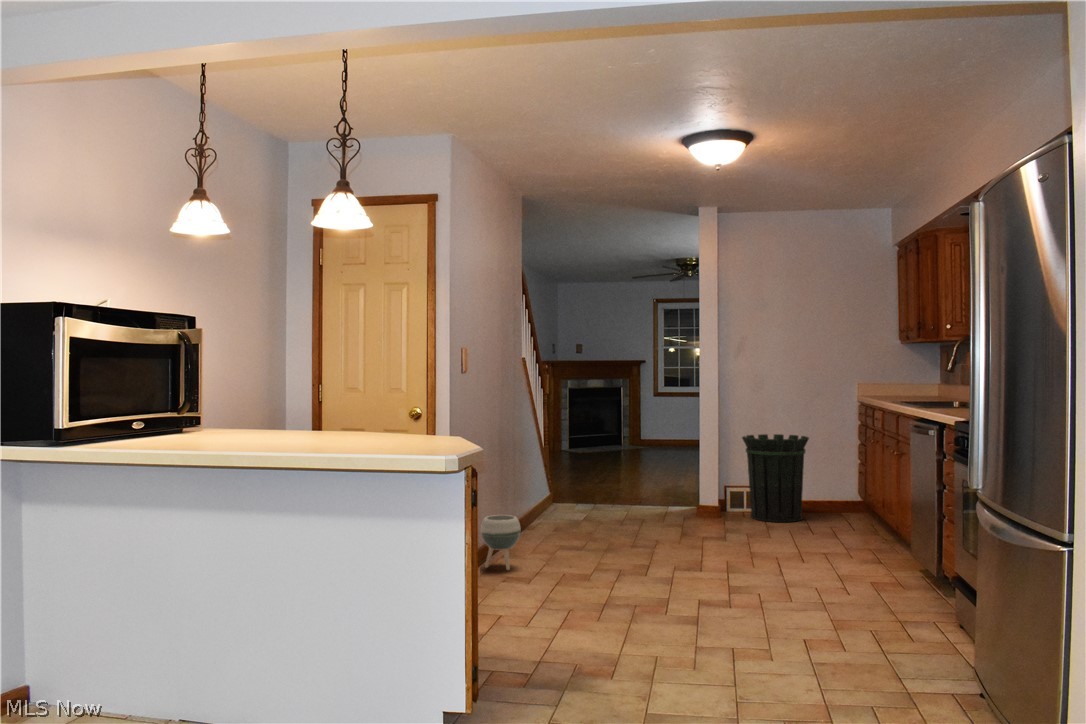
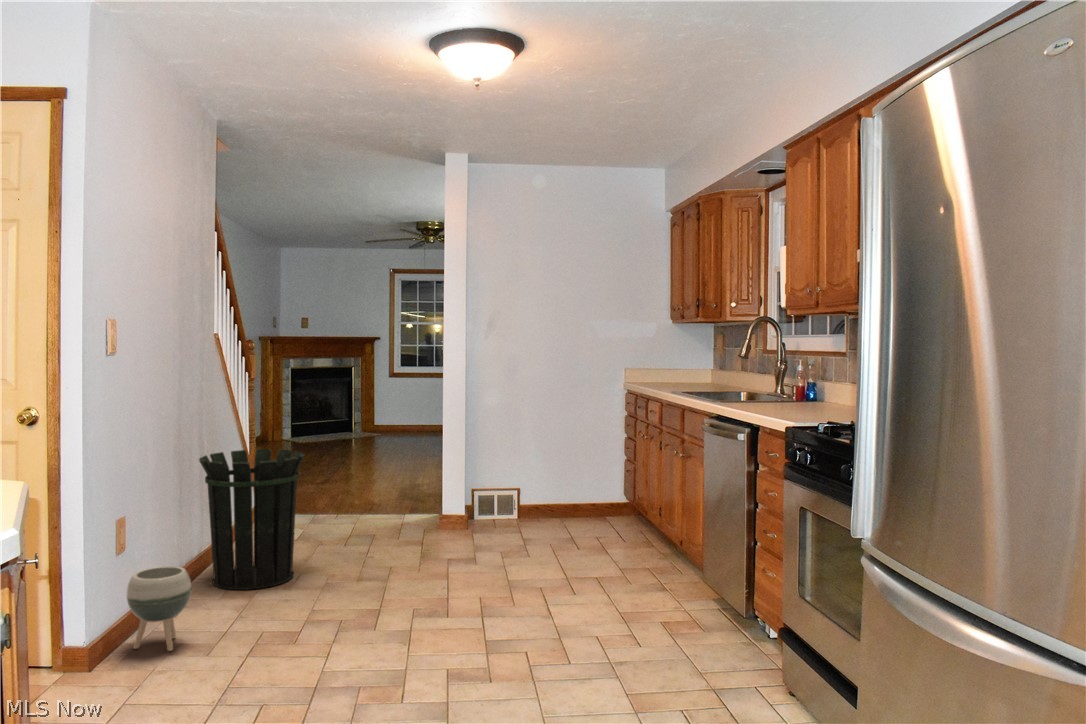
waste bin: present [742,434,809,522] -> present [199,449,304,590]

